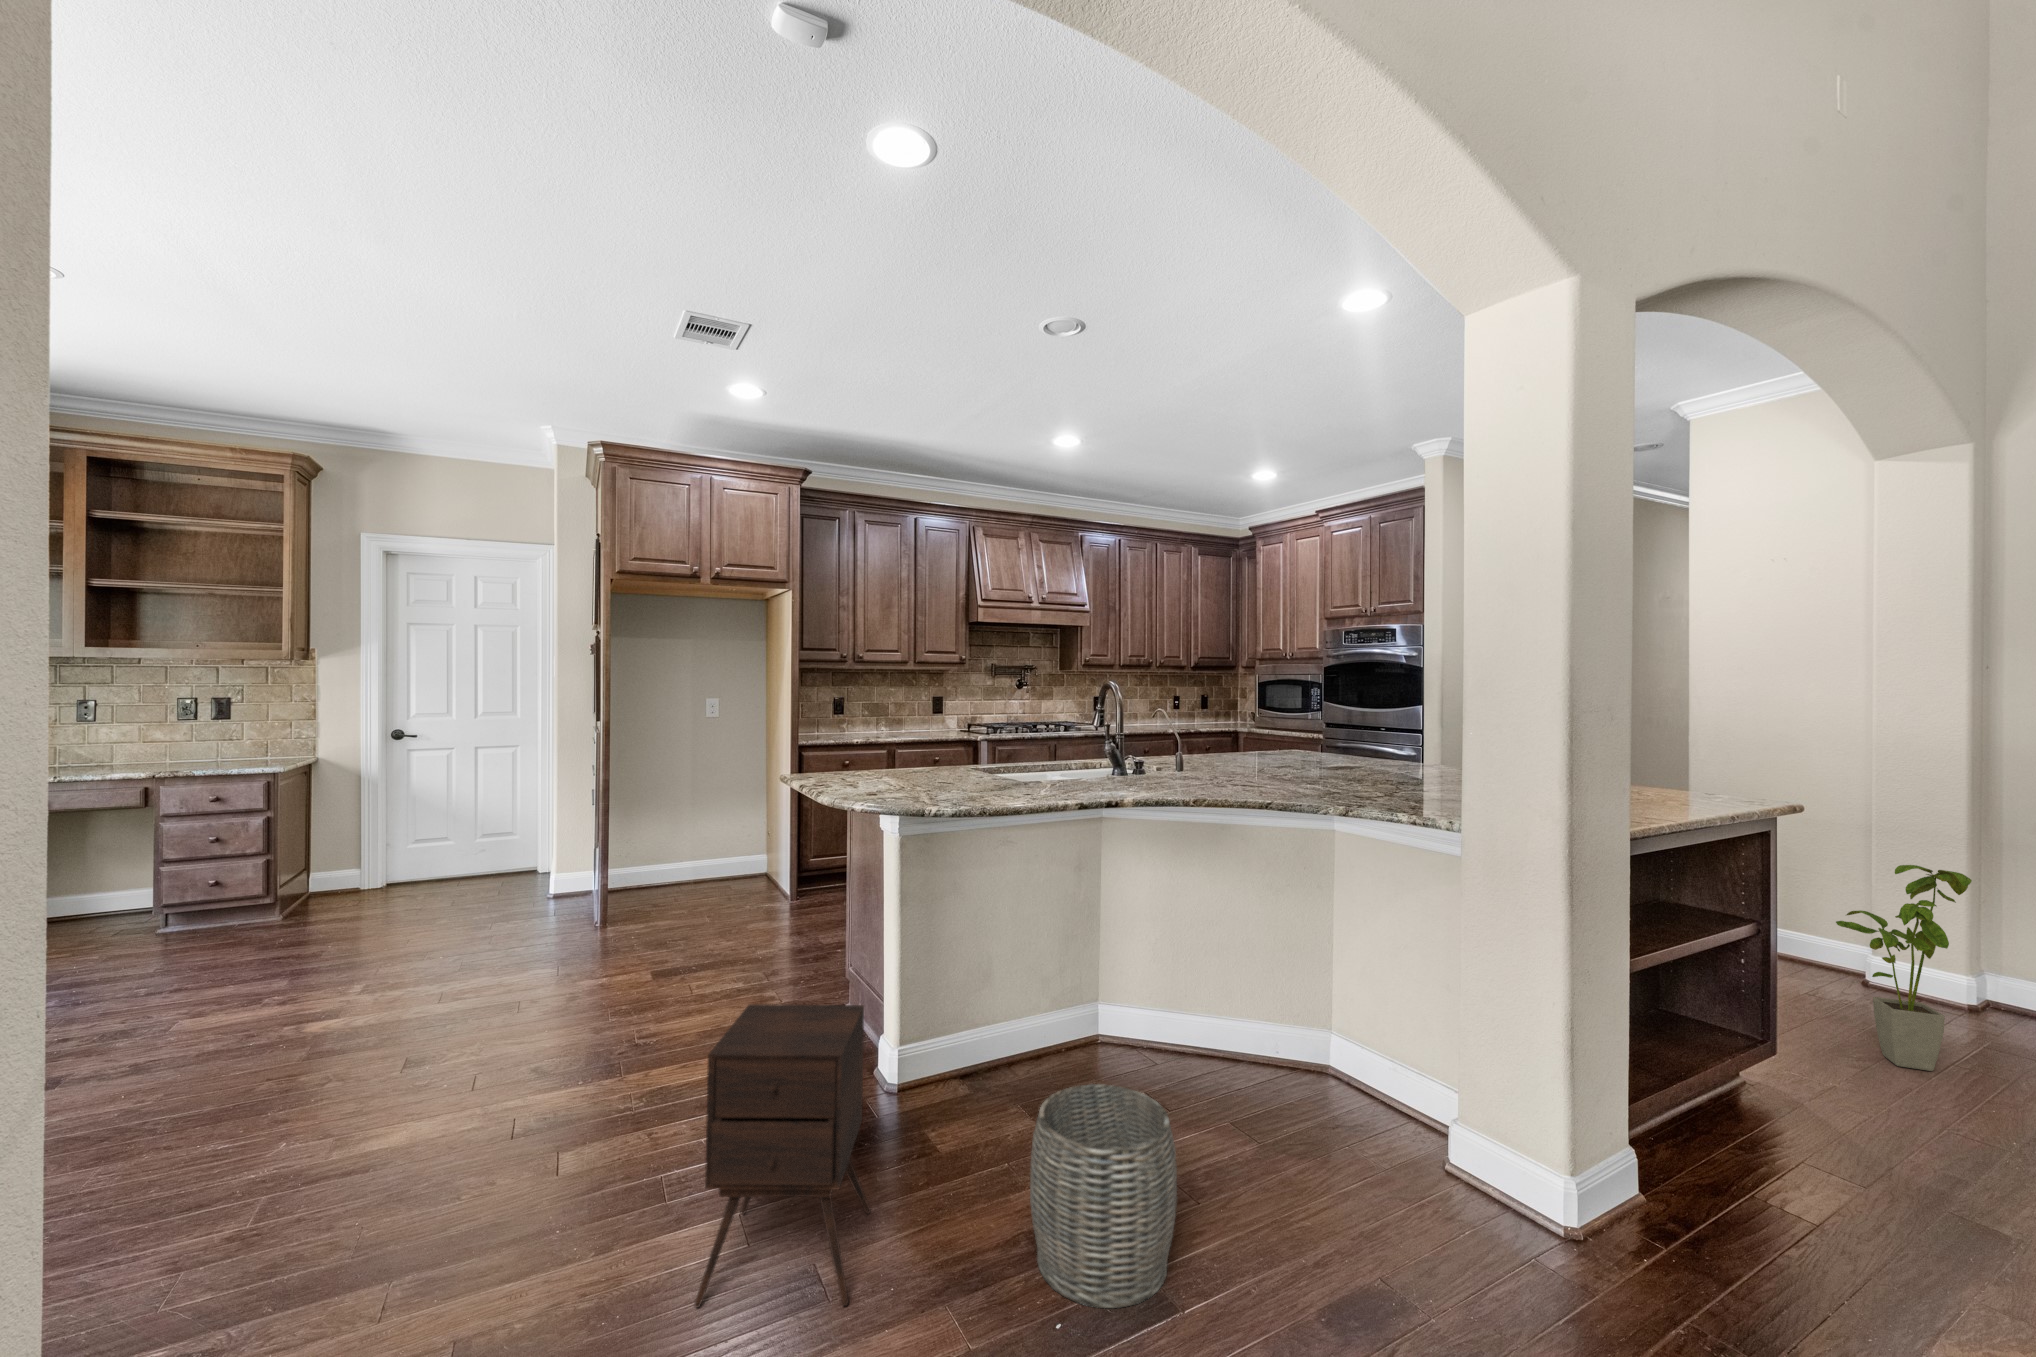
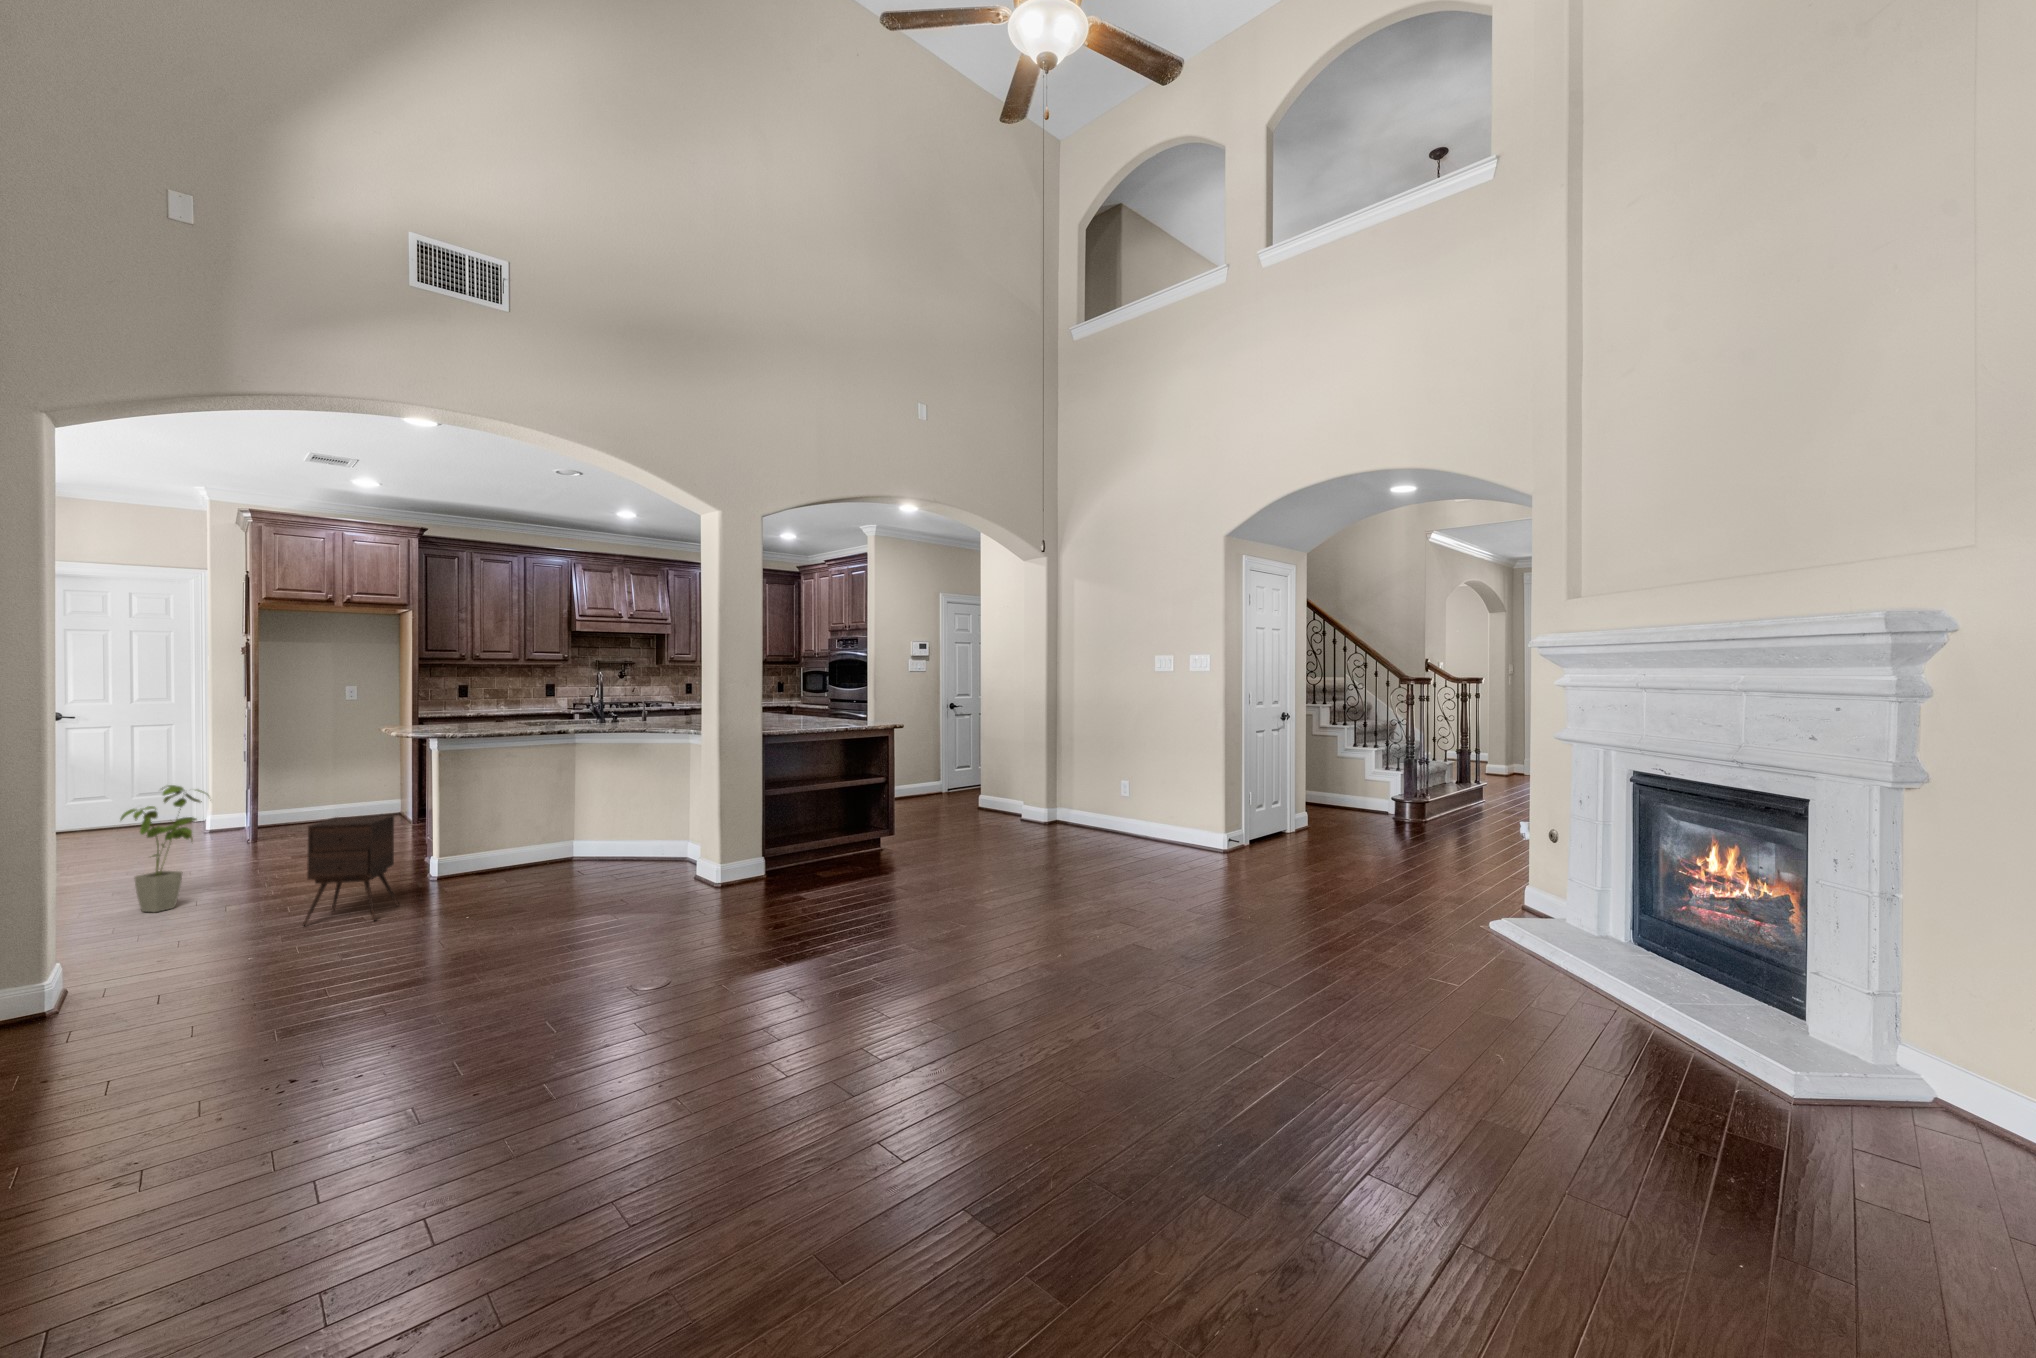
house plant: present [1836,865,1972,1071] -> present [120,785,206,912]
woven basket: present [1030,1084,1177,1308] -> none [467,843,535,913]

